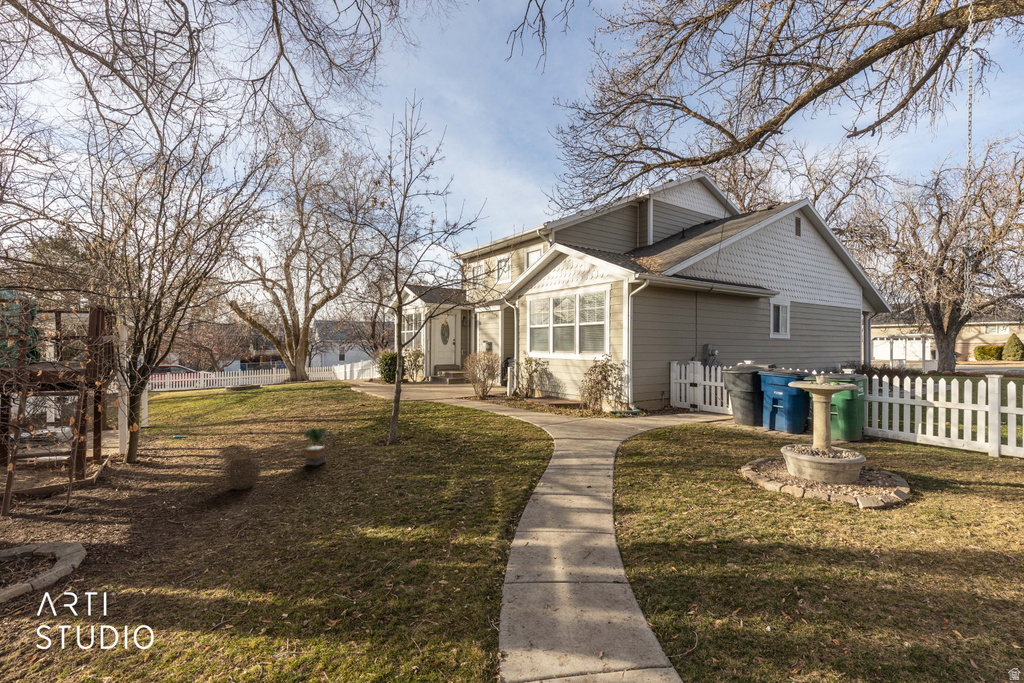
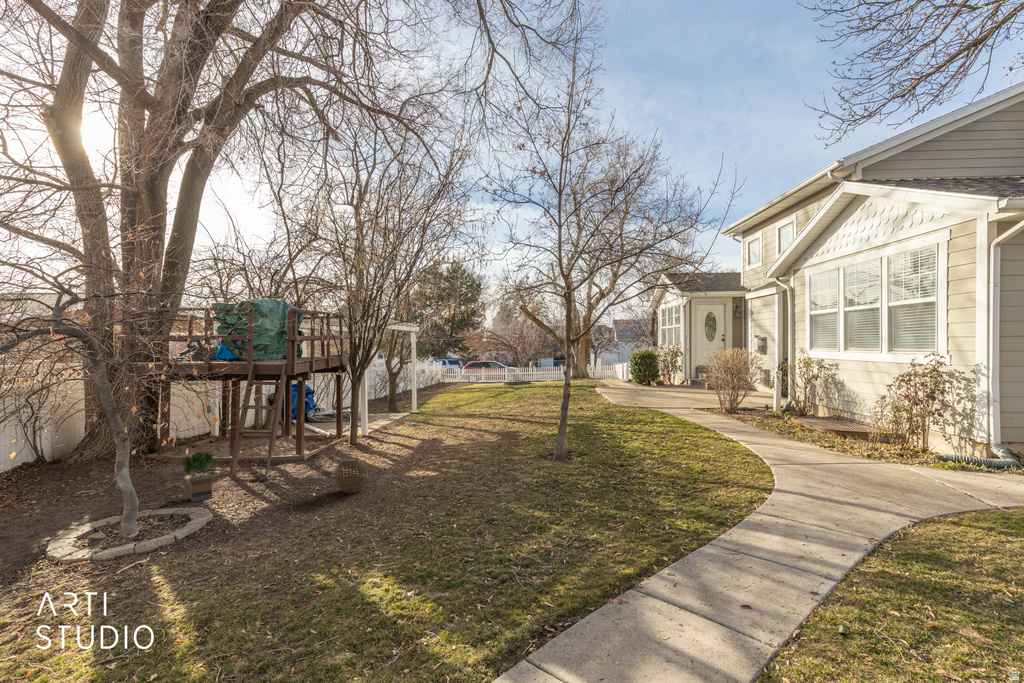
potted tree: present [306,428,327,465] -> present [181,452,219,502]

